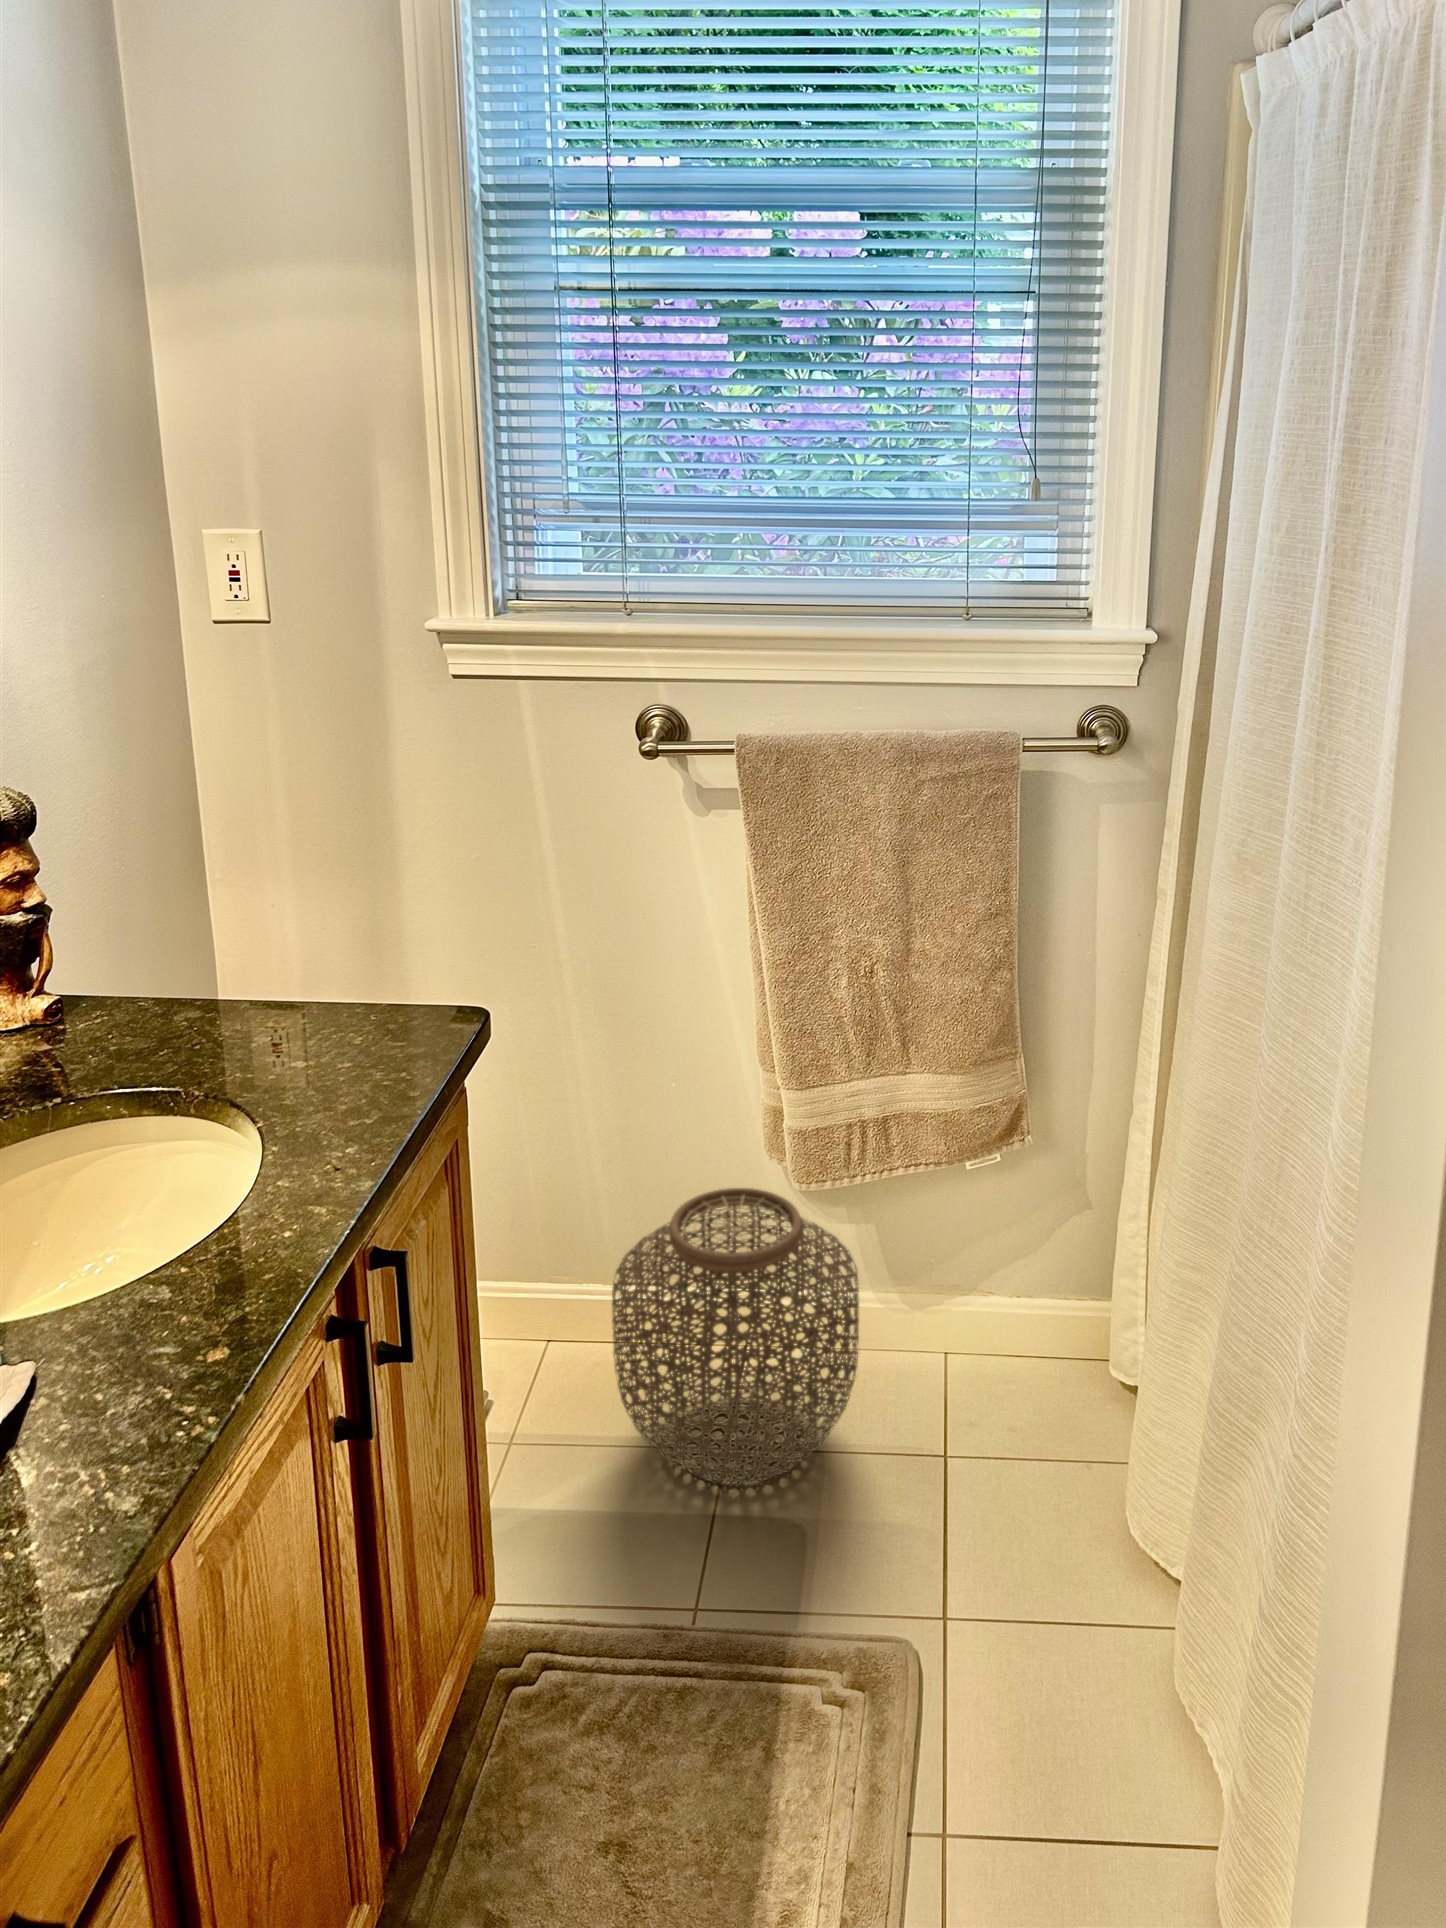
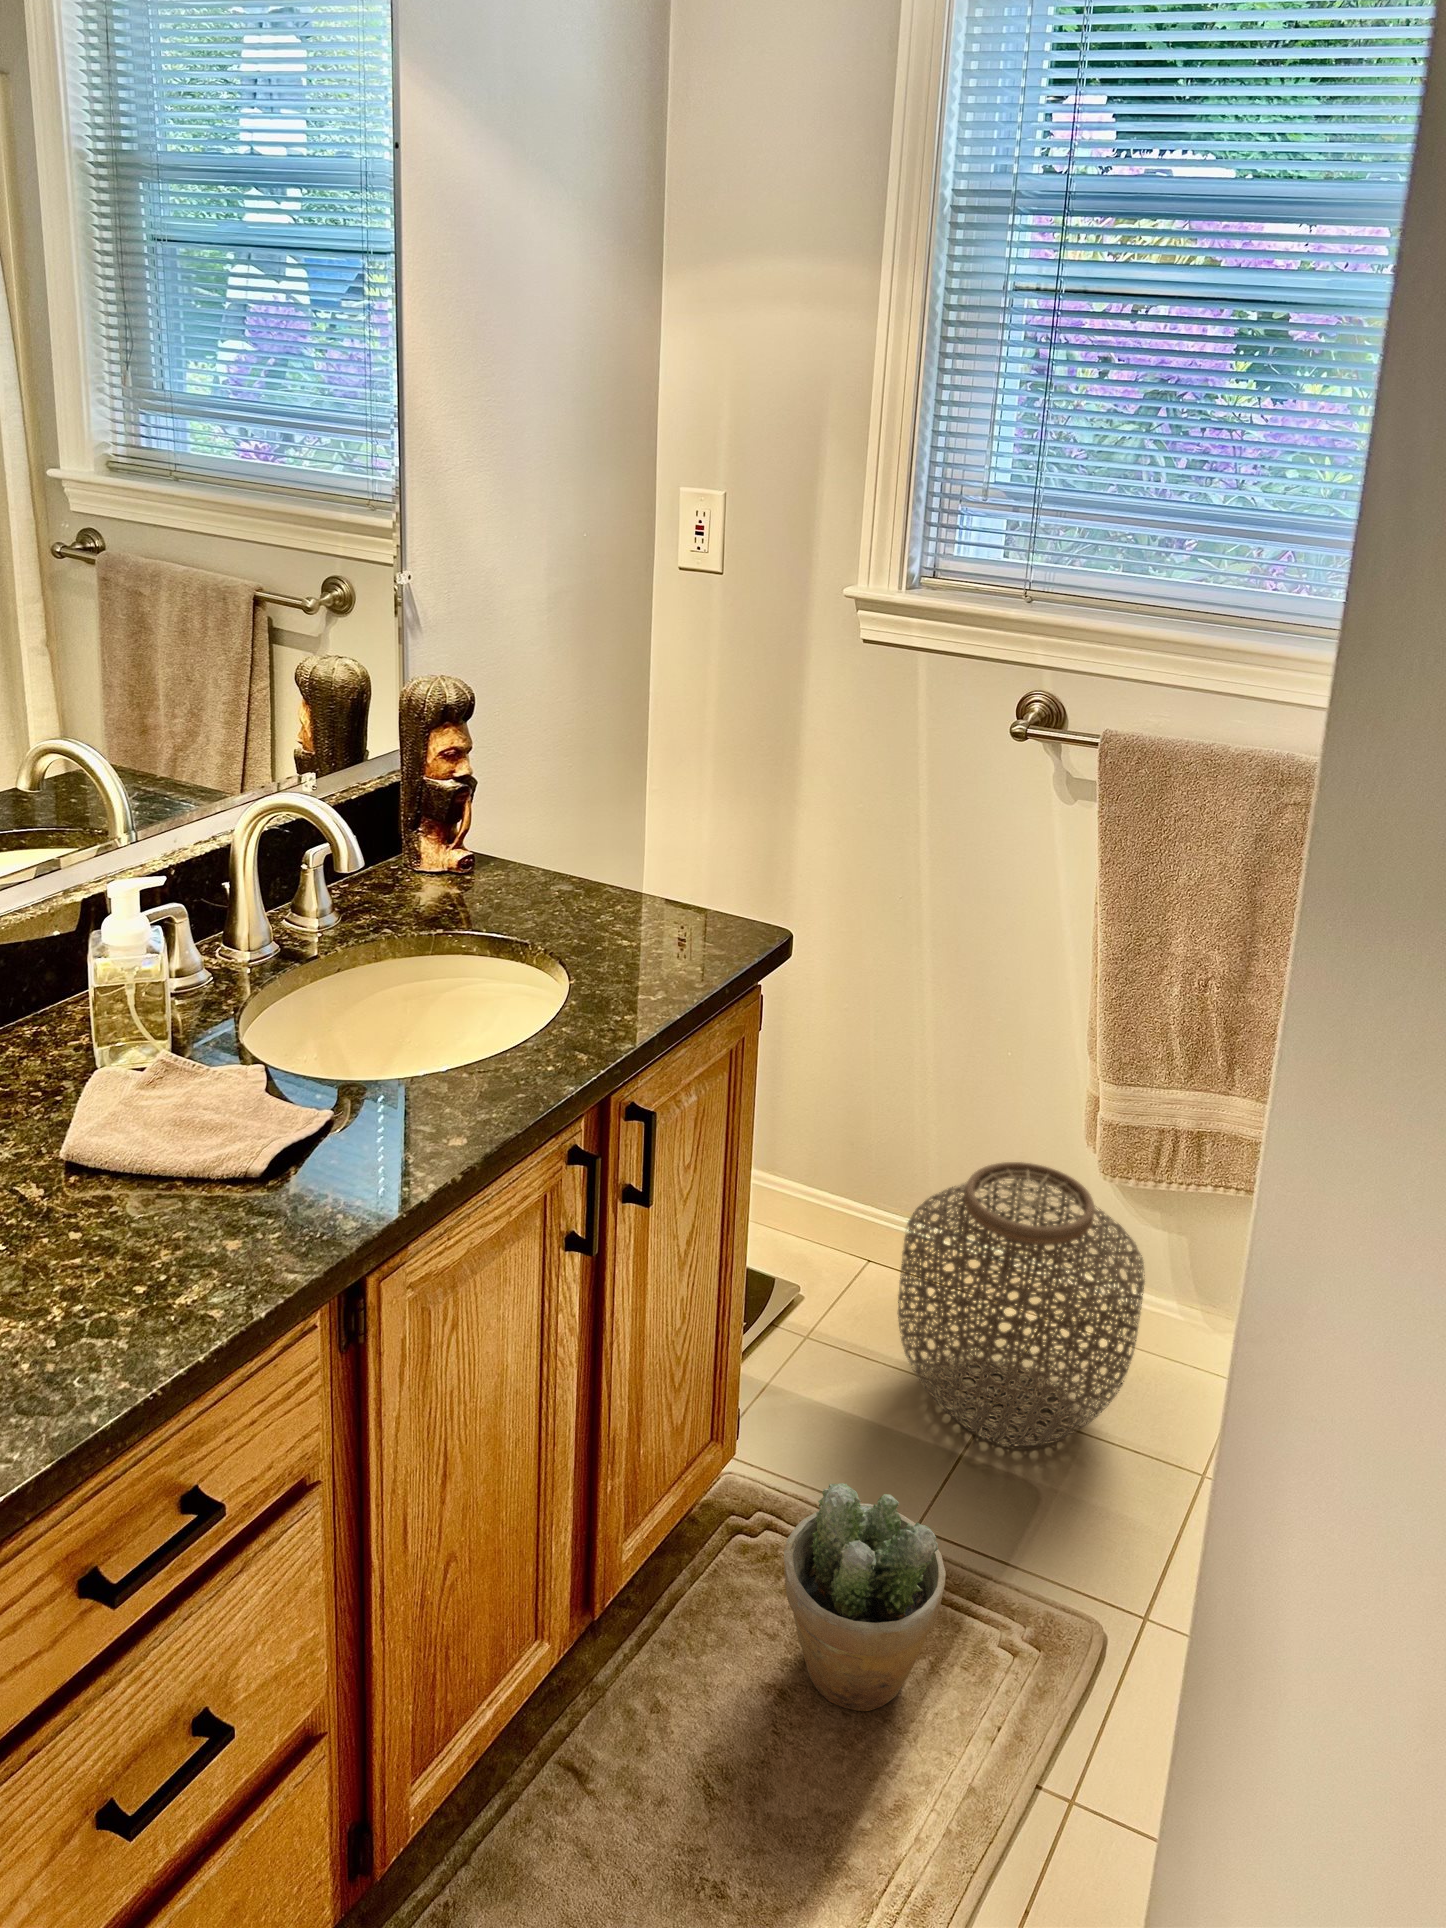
potted plant: none [597,1582,776,1833] -> present [784,1483,946,1711]

